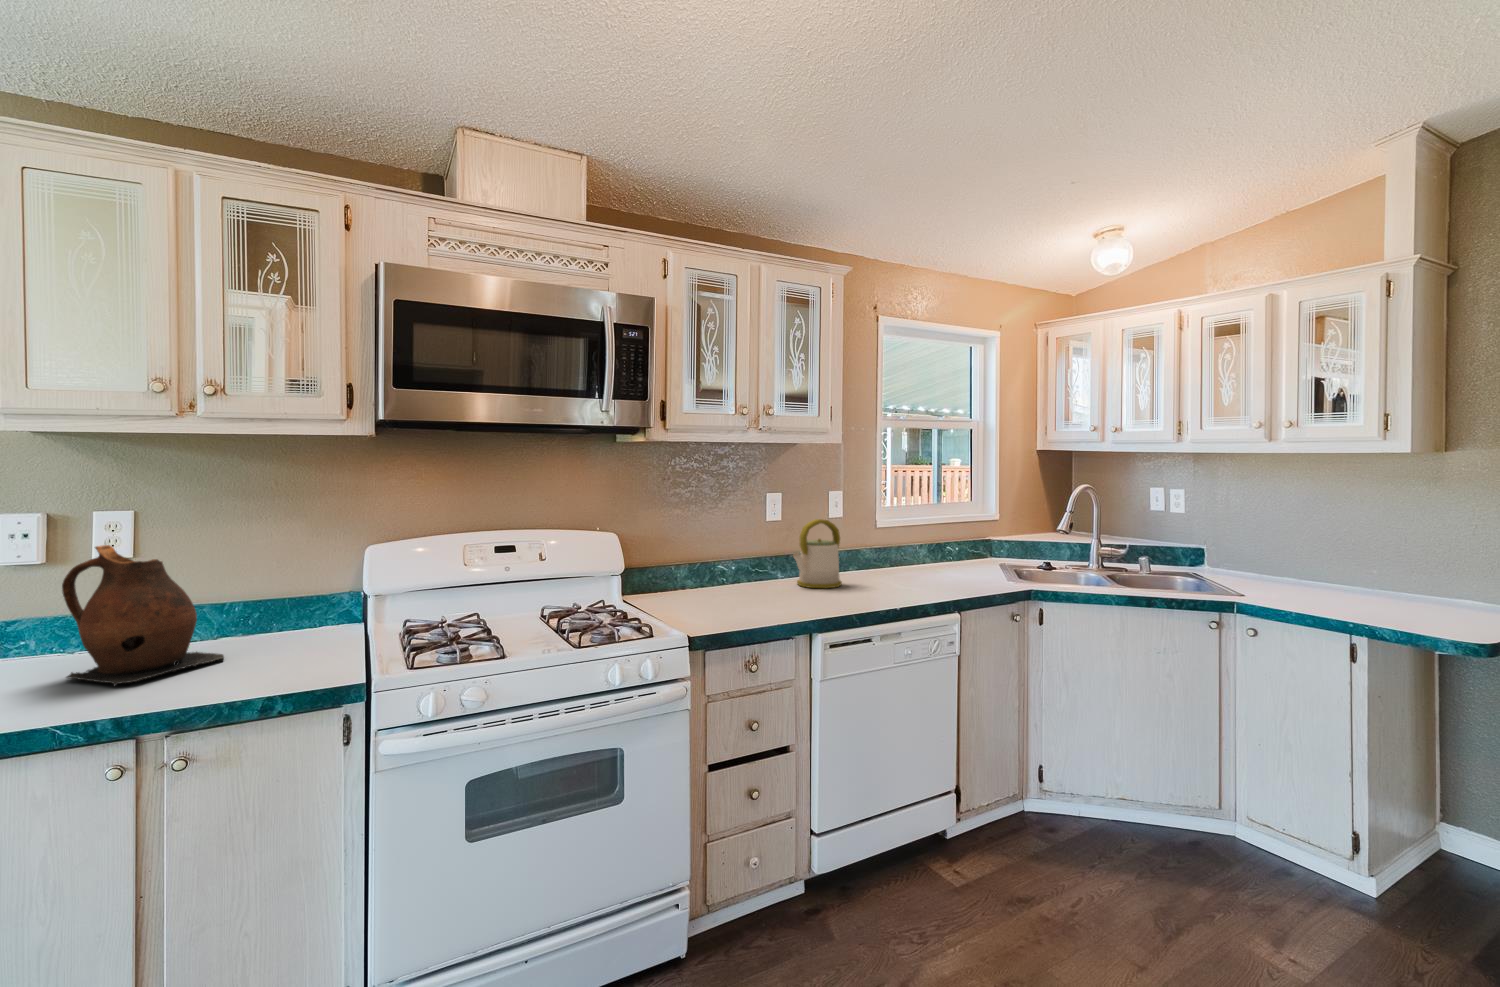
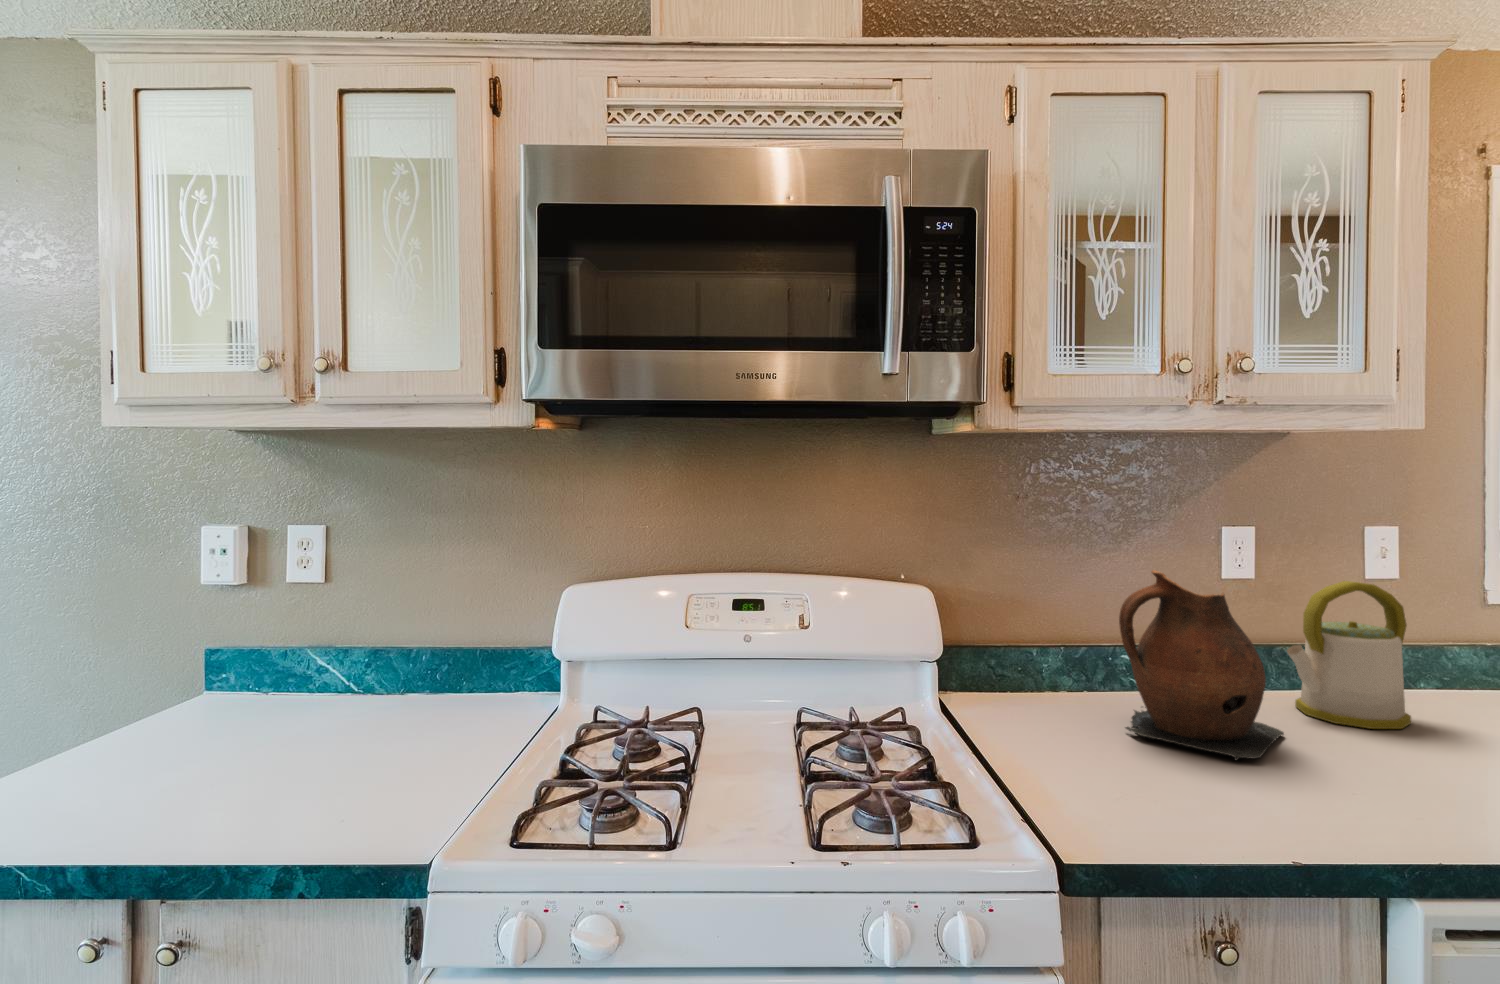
ceramic pitcher: present [62,545,224,686] -> present [1119,570,1284,760]

